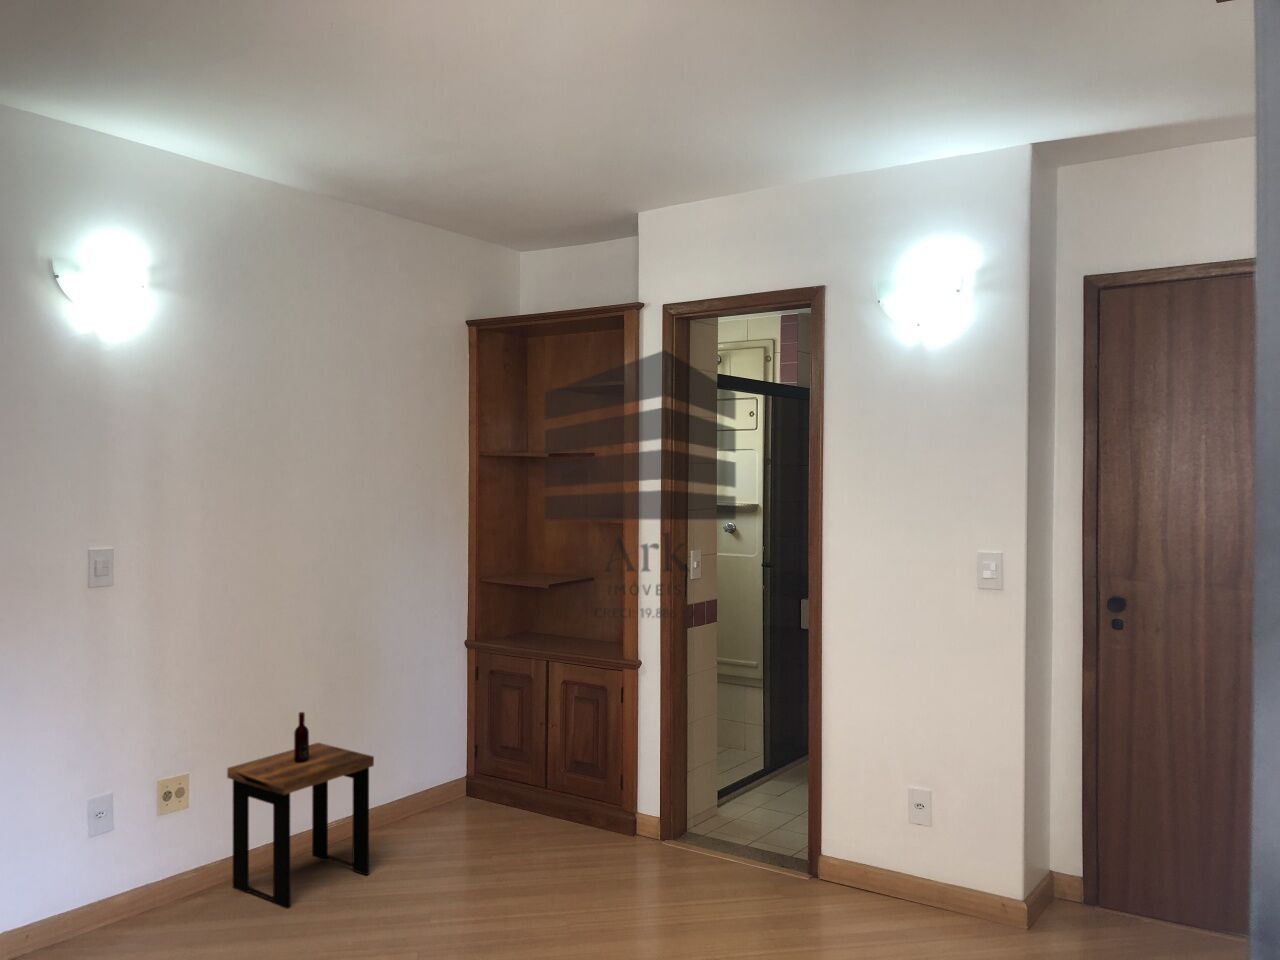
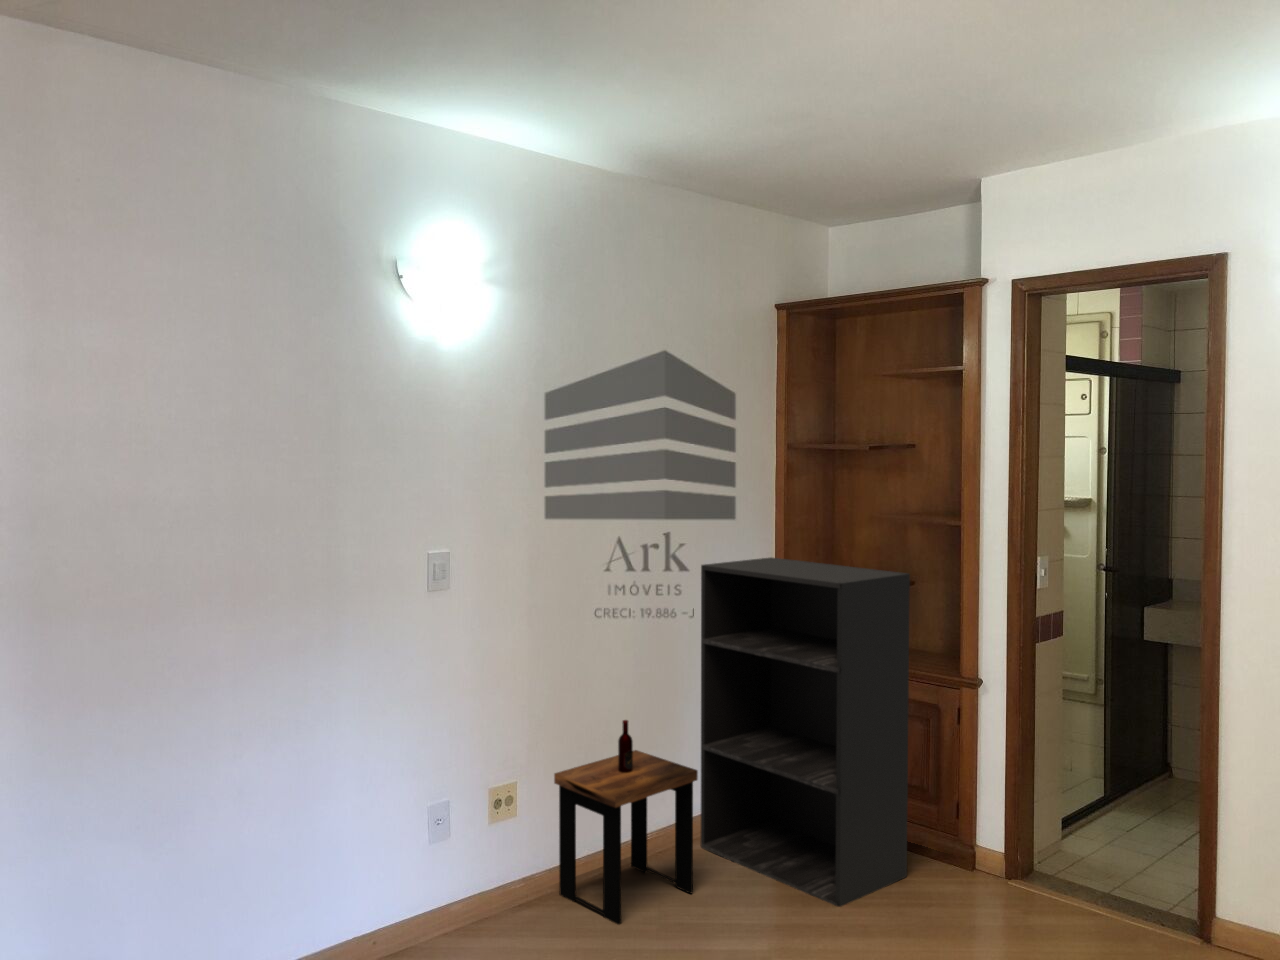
bookshelf: none [387,557,576,876] -> present [701,558,910,907]

